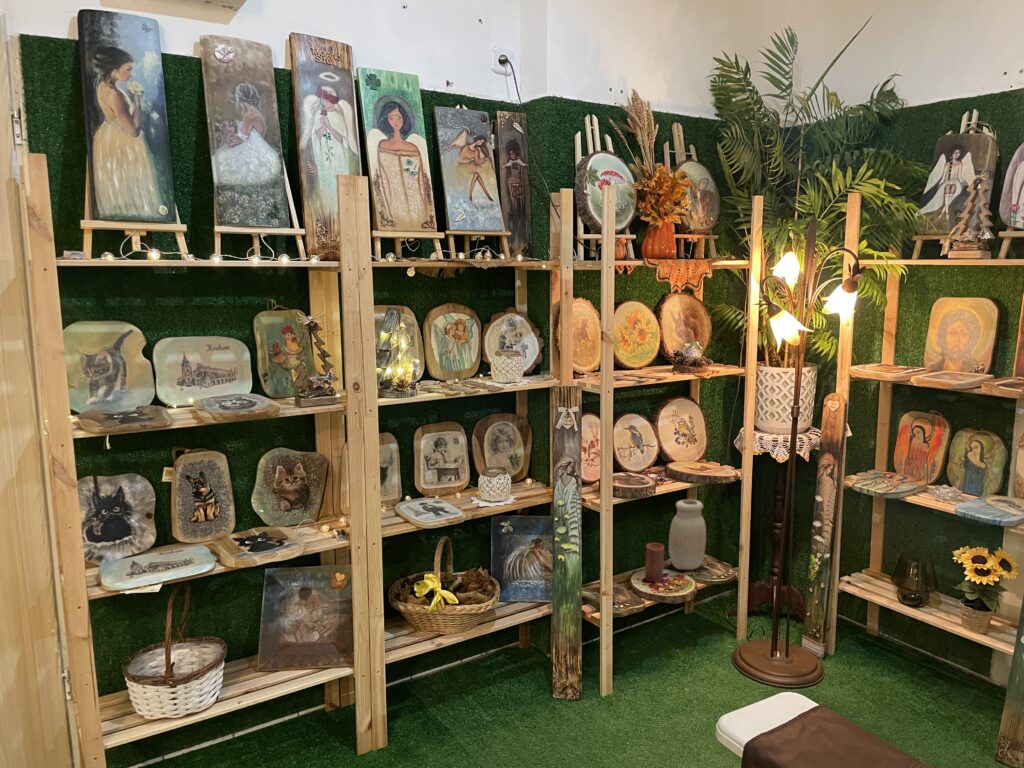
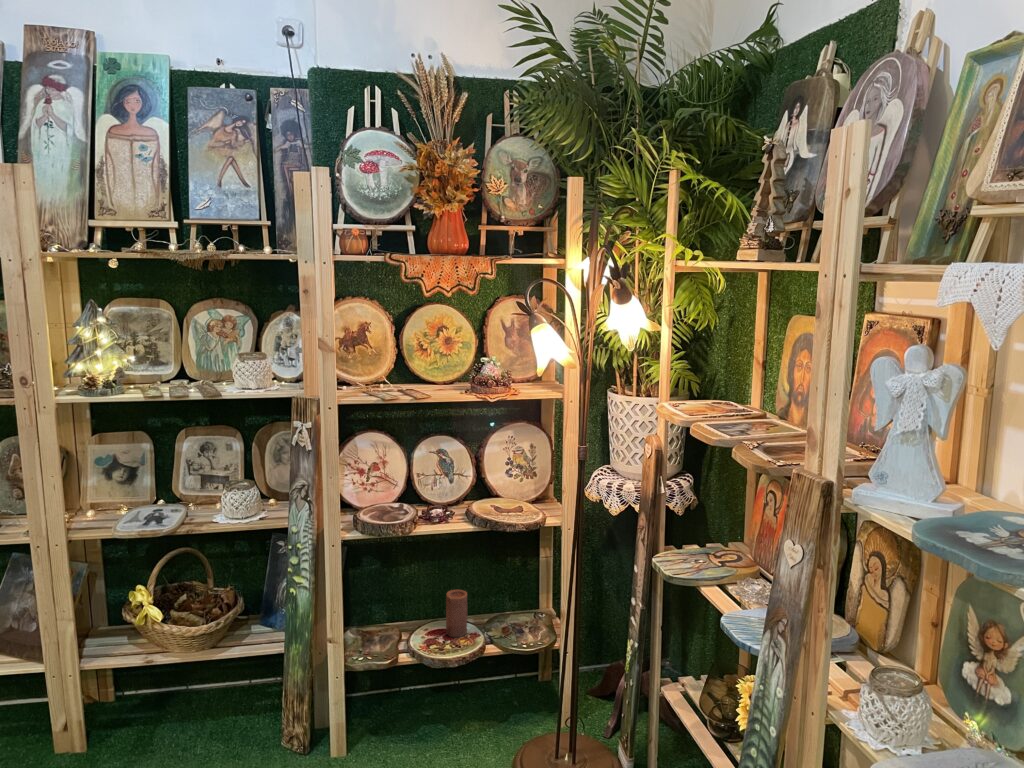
jar: present [669,499,706,570] -> none [494,544,537,630]

